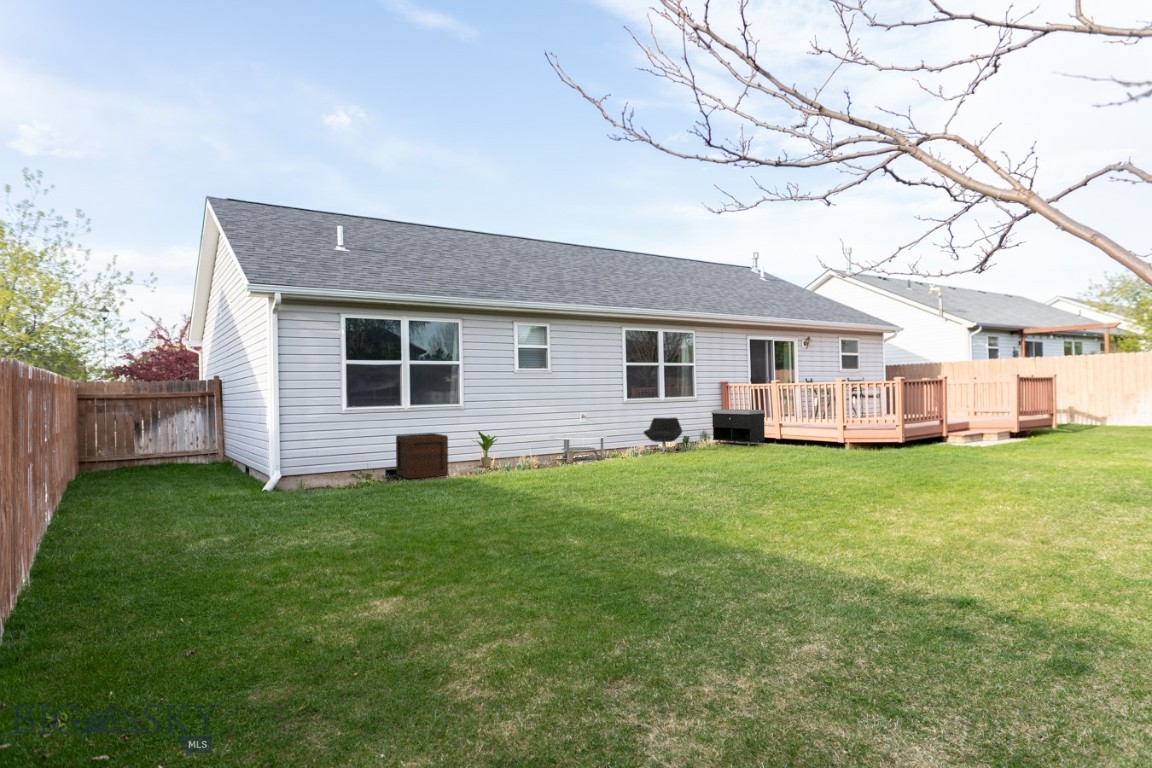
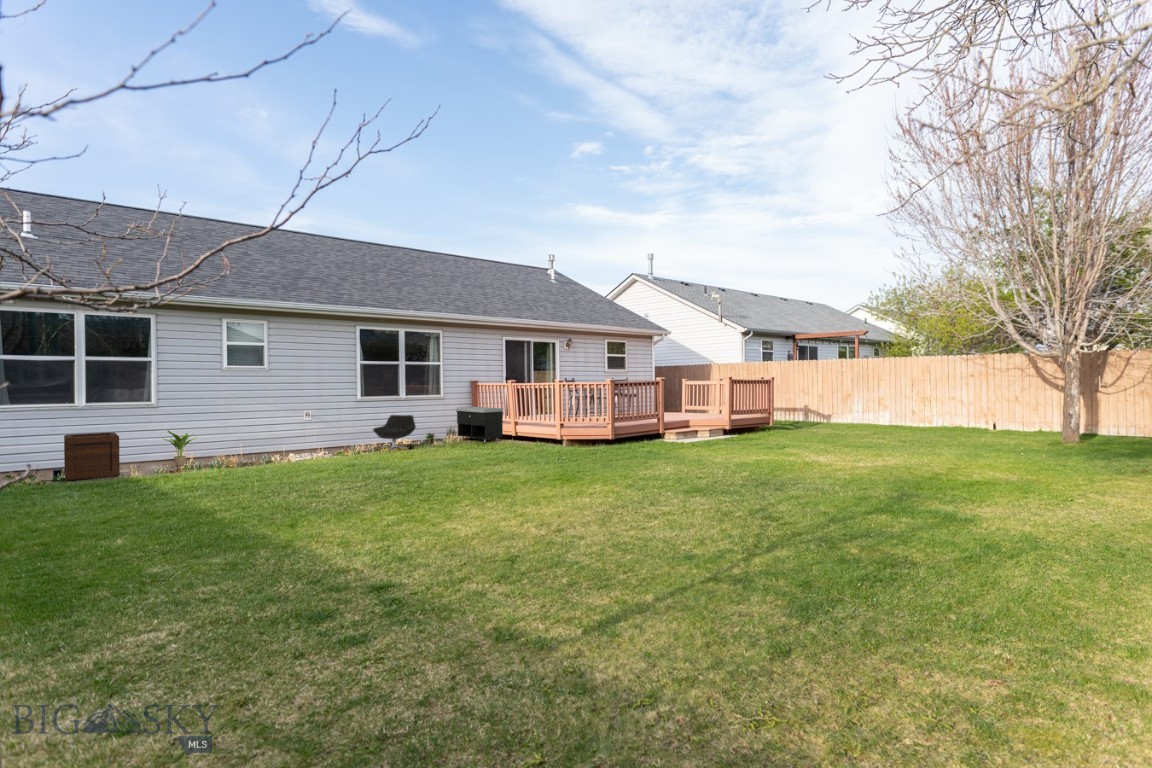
round table: present [550,434,607,463] -> none [259,432,322,461]

